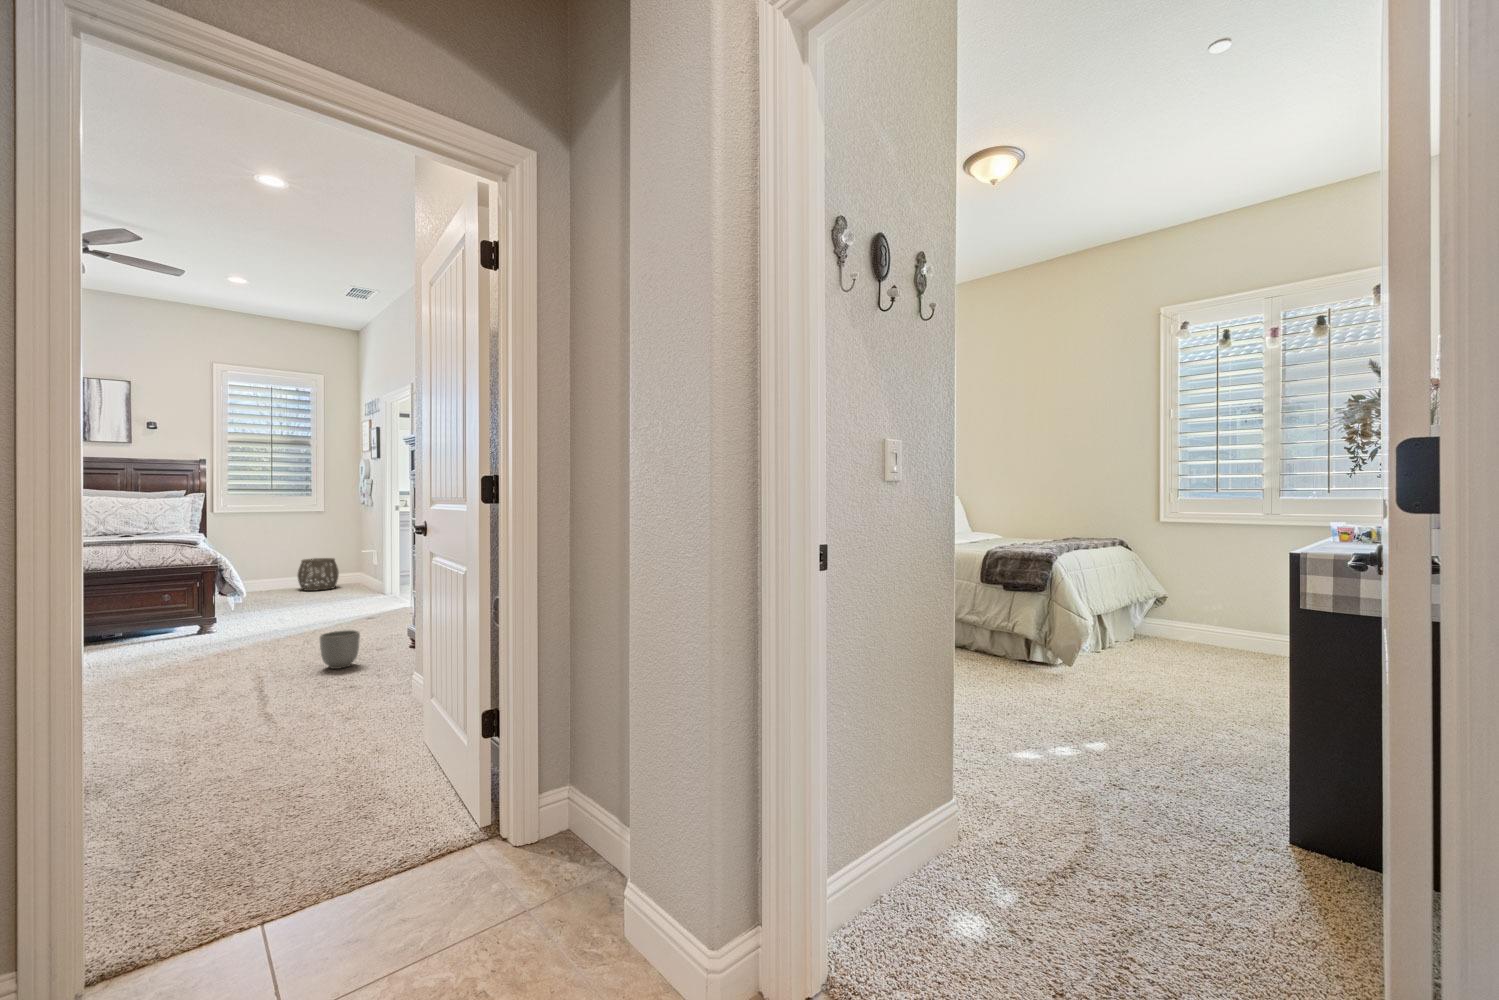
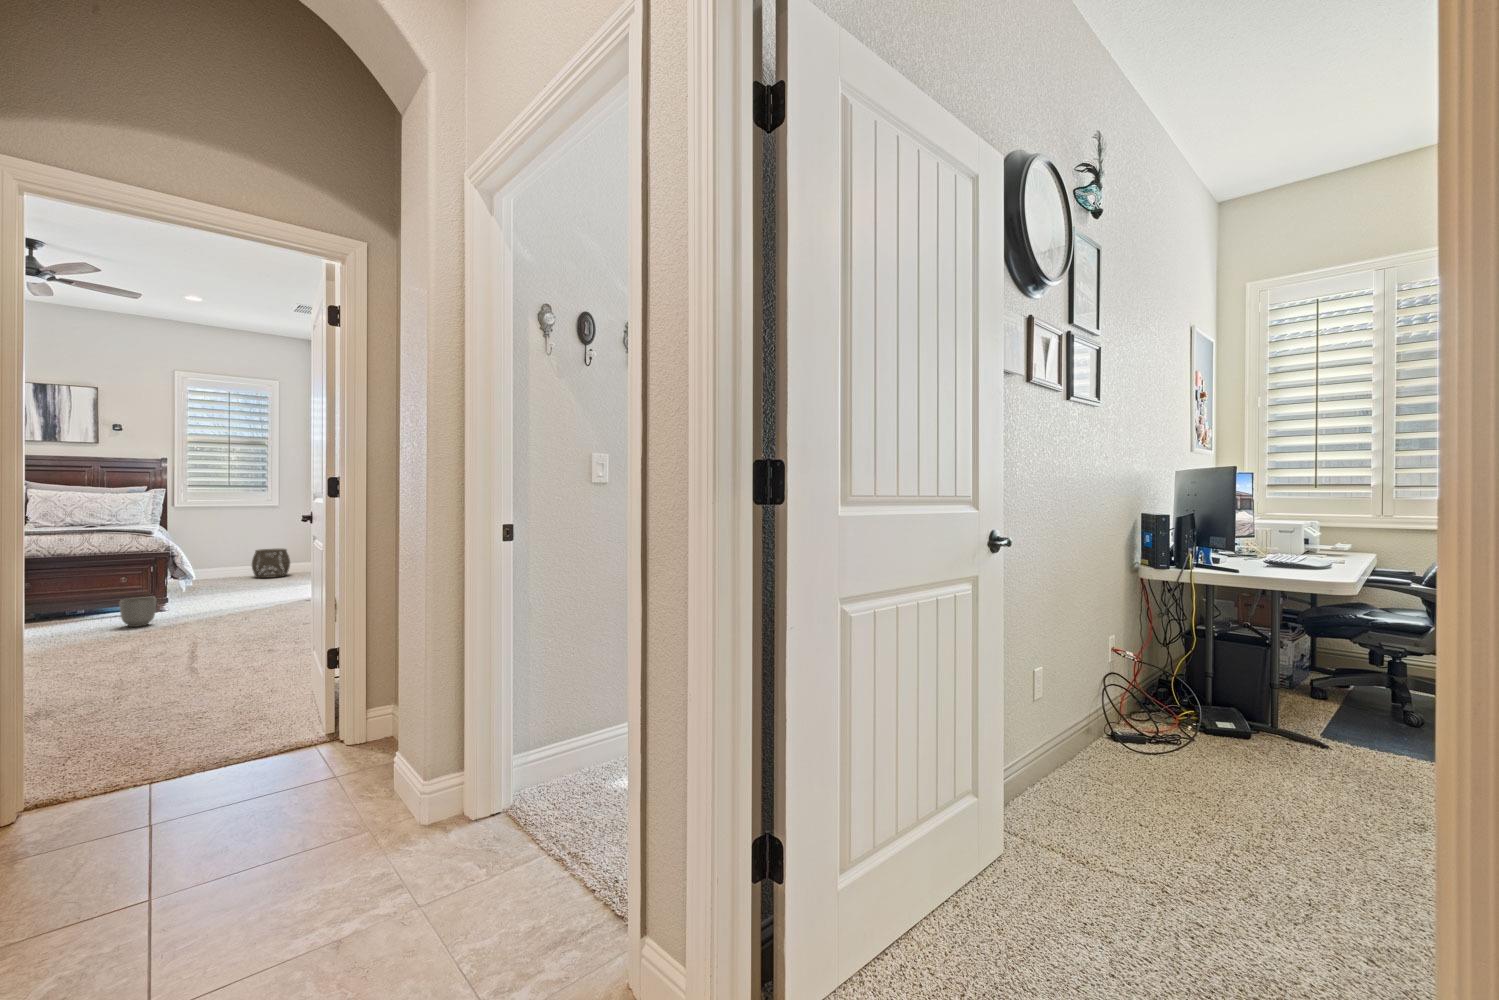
planter: present [320,630,360,669] -> present [119,597,156,627]

